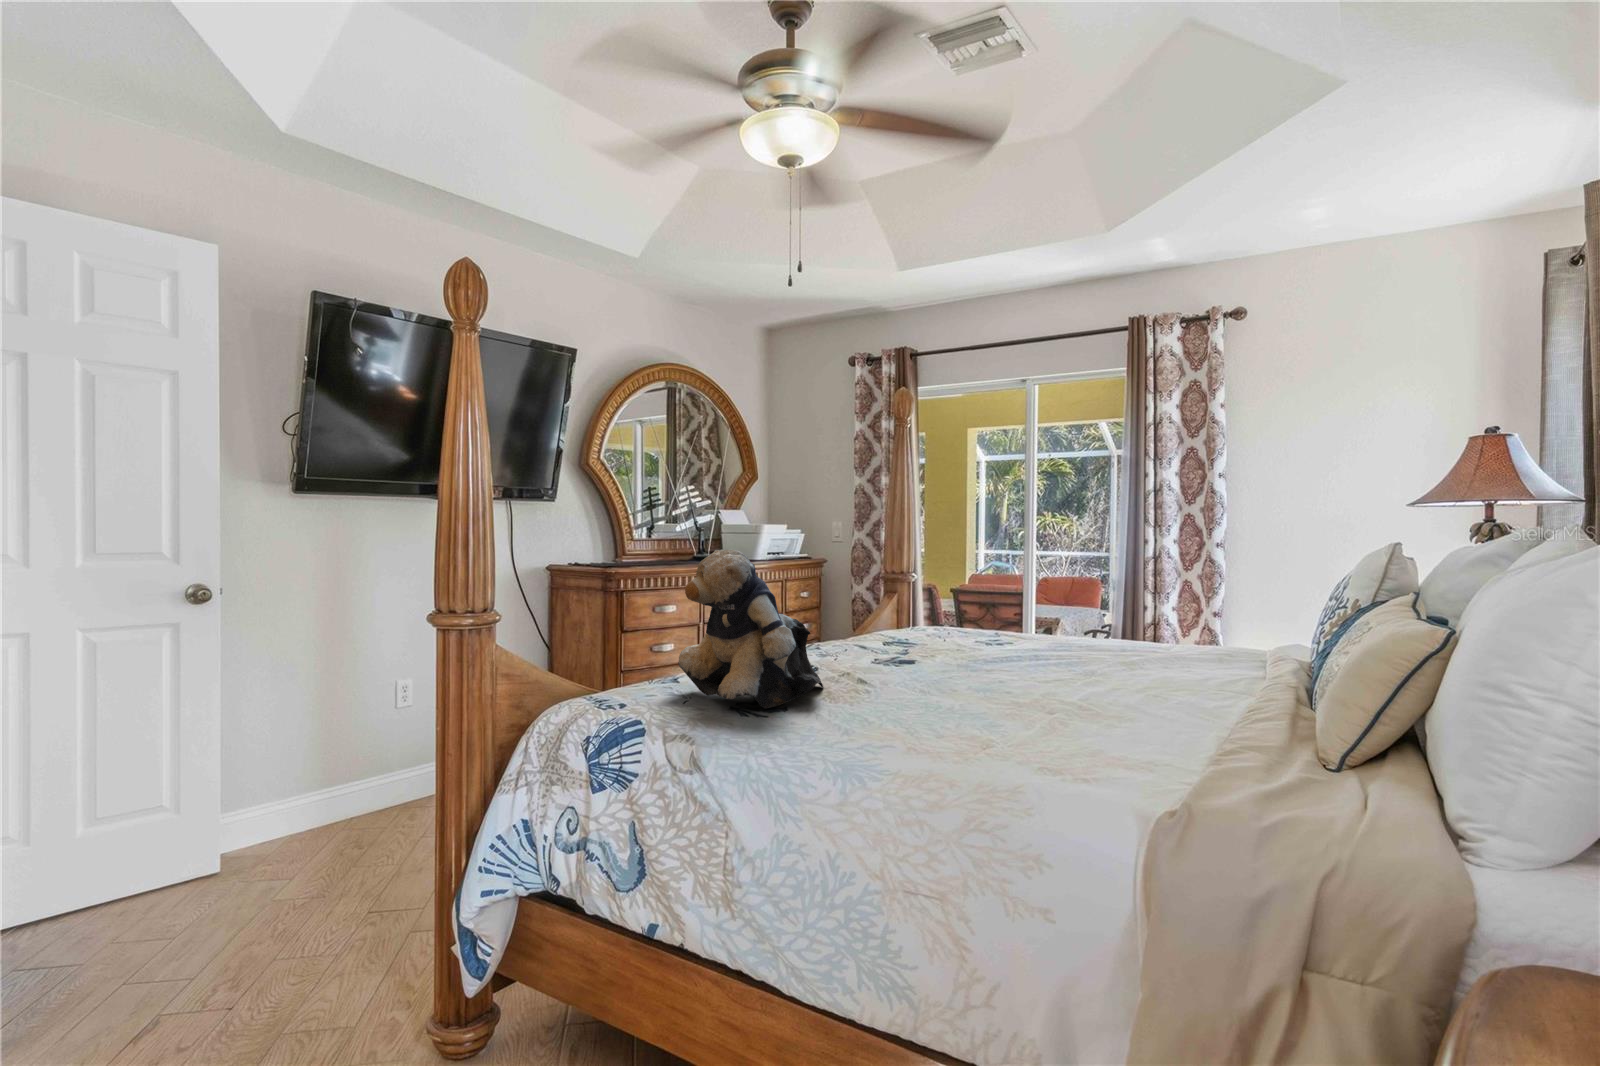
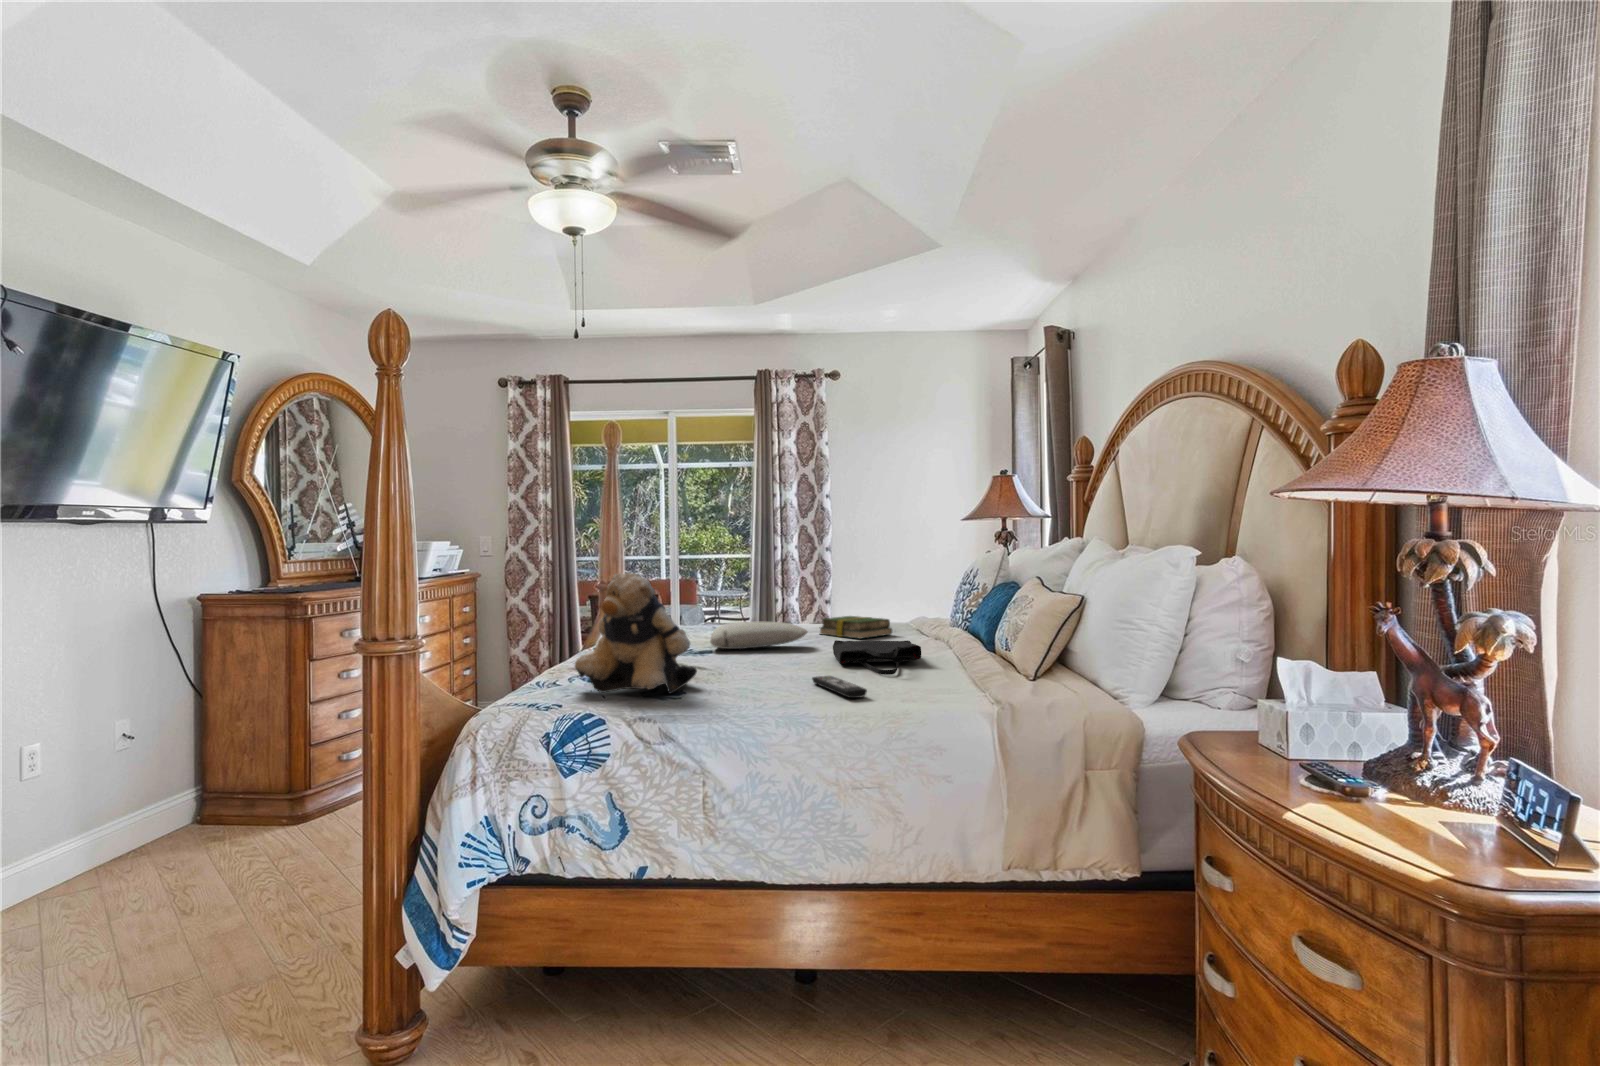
pillow: none [930,629,1068,663] -> present [710,622,808,649]
book: none [1118,634,1230,669] -> present [820,616,892,639]
tote bag: none [1057,666,1206,729] -> present [833,640,921,675]
remote control: none [965,715,1003,759] -> present [812,676,867,698]

